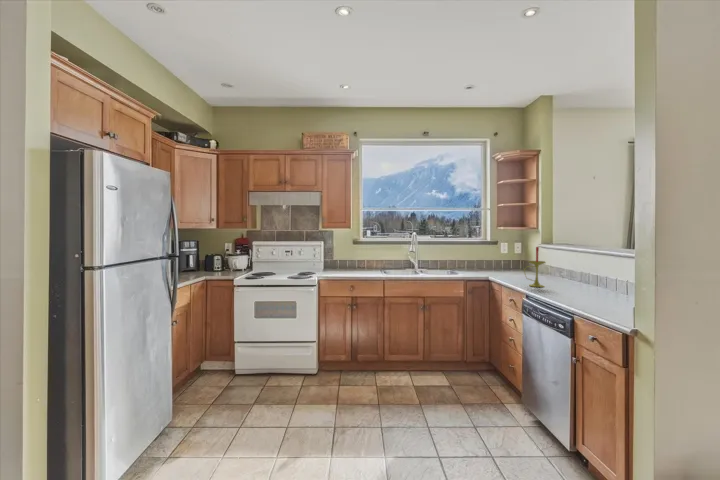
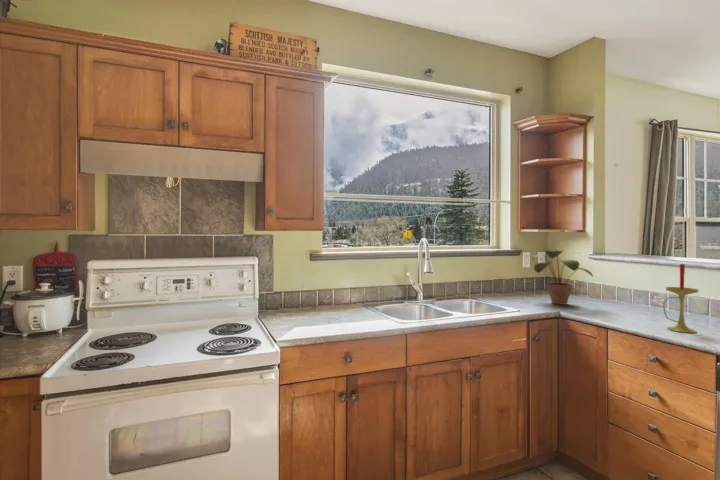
potted plant: none [485,240,521,274] -> present [533,250,593,305]

